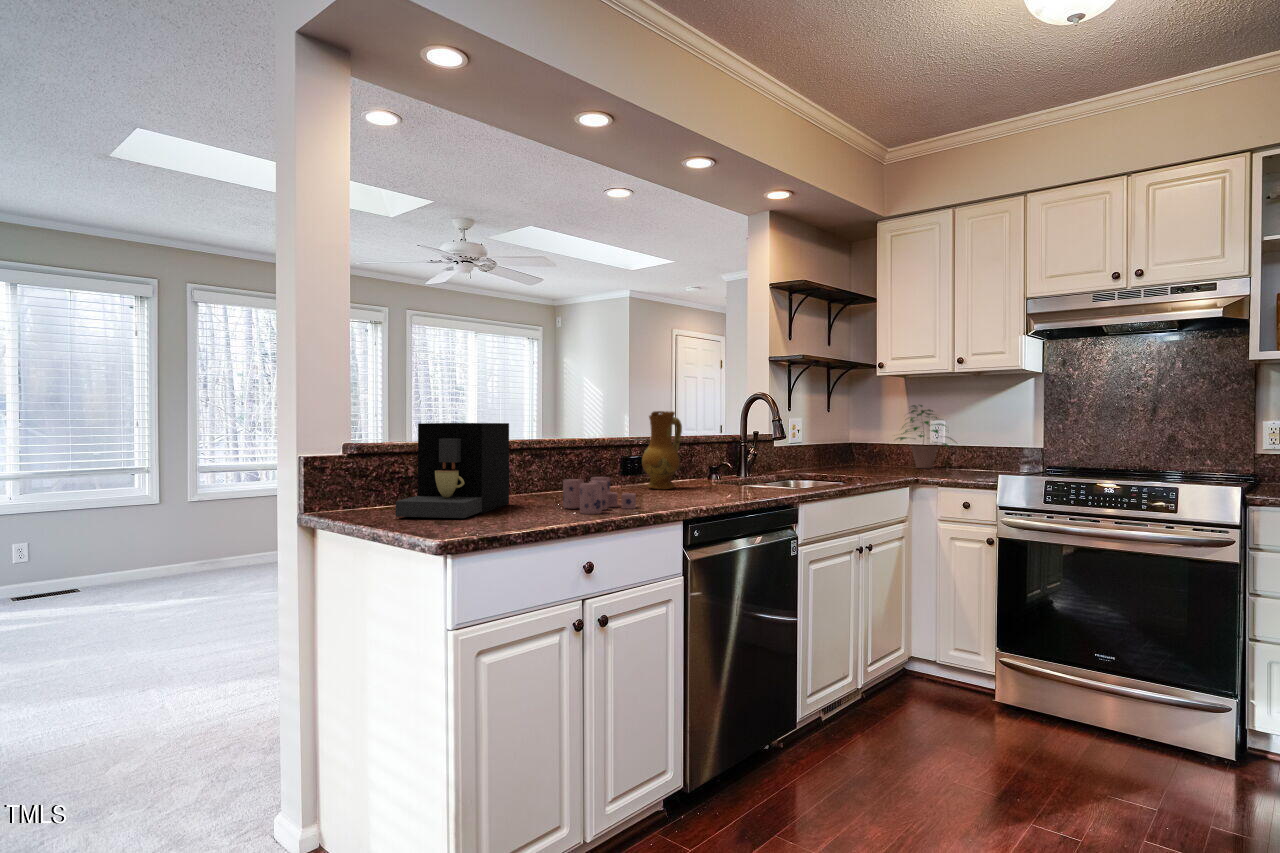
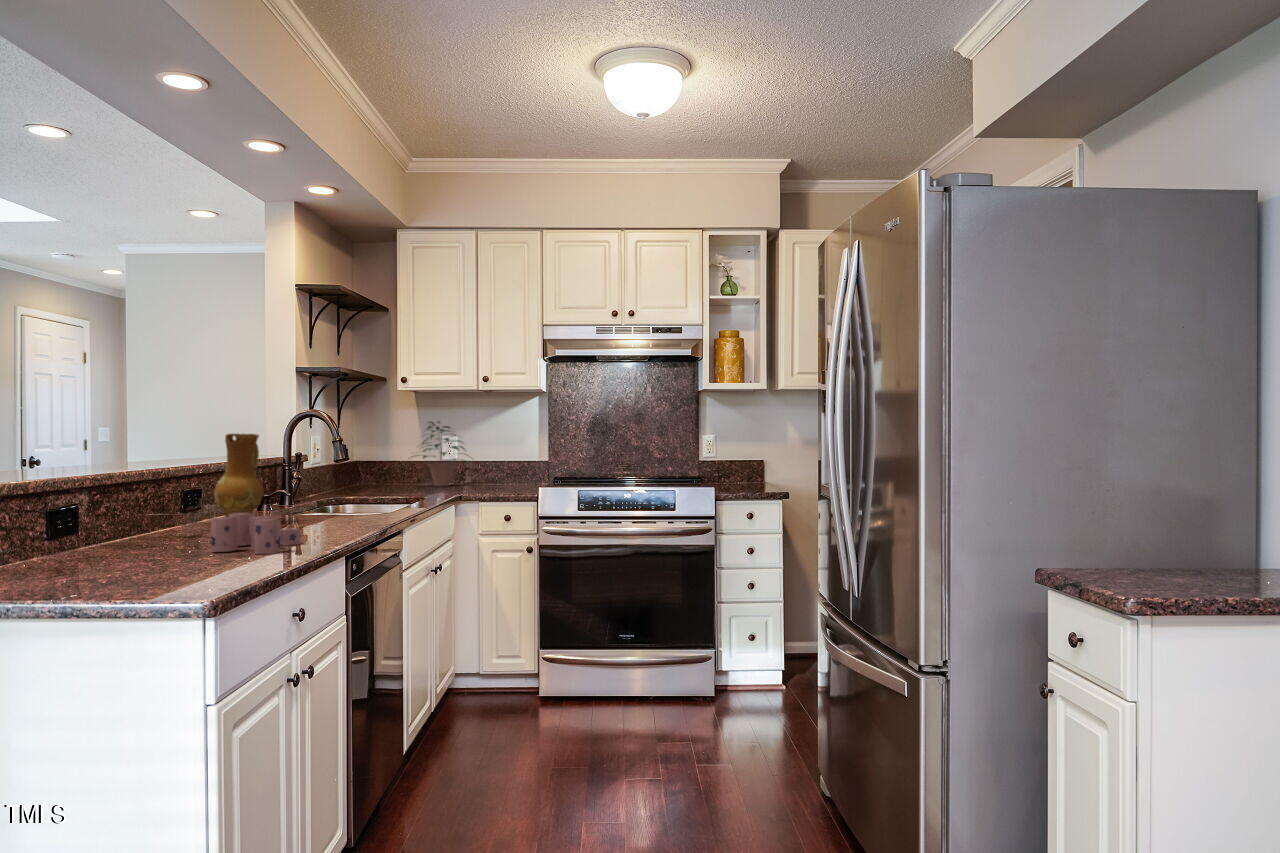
coffee maker: present [396,423,509,518] -> none [20,454,136,583]

